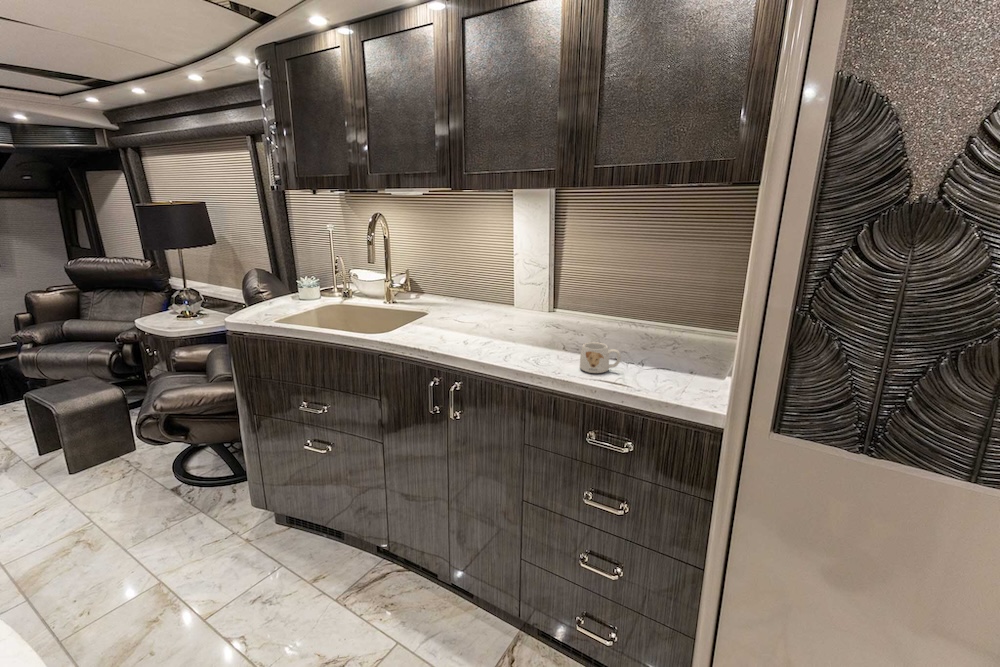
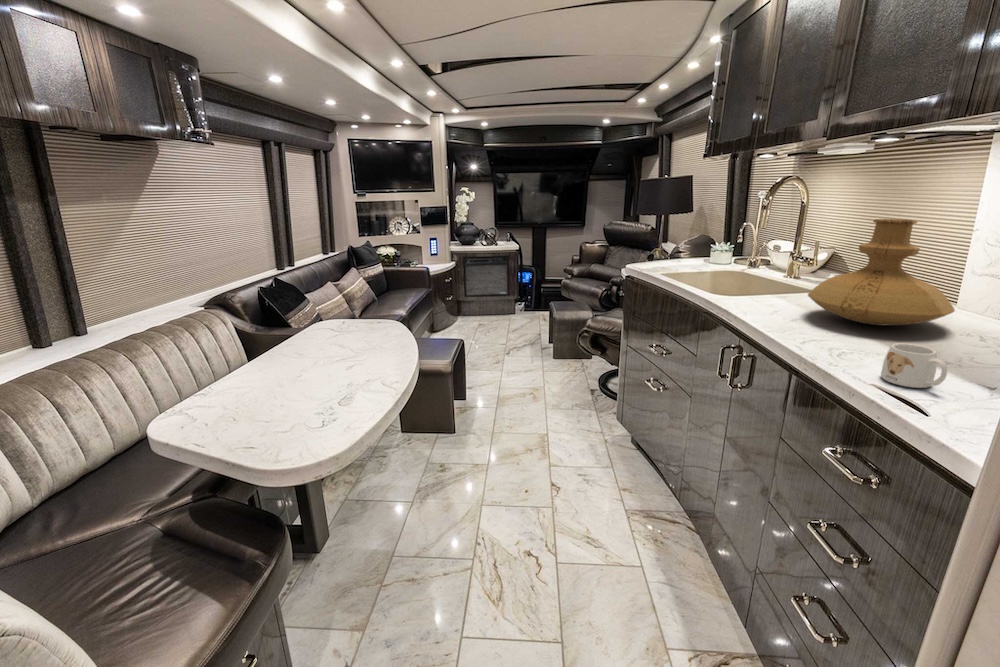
vase: none [466,252,555,333] -> present [808,219,955,326]

